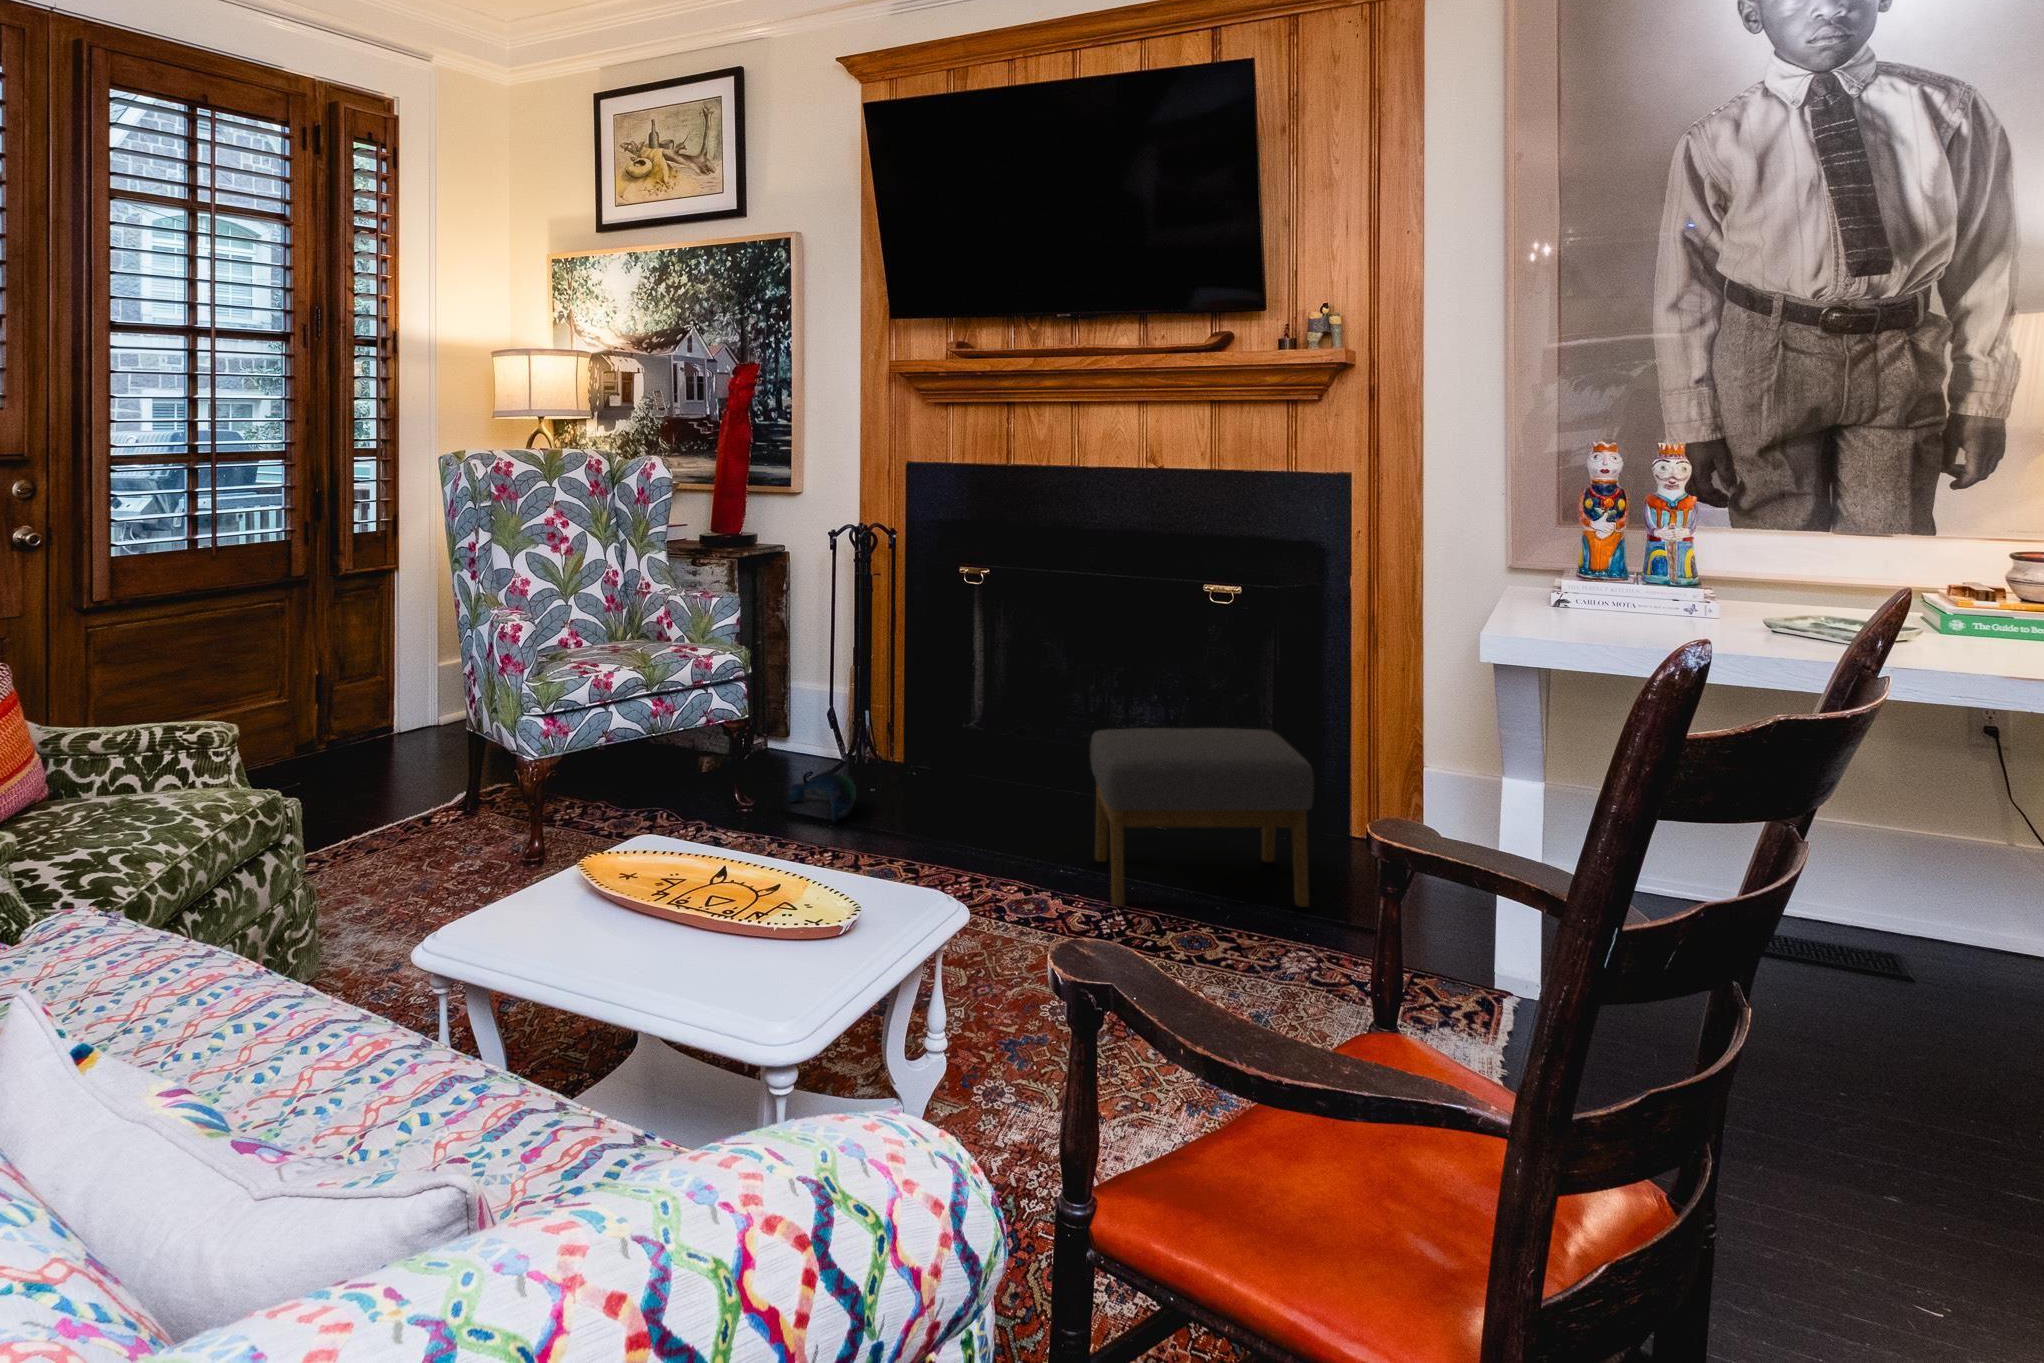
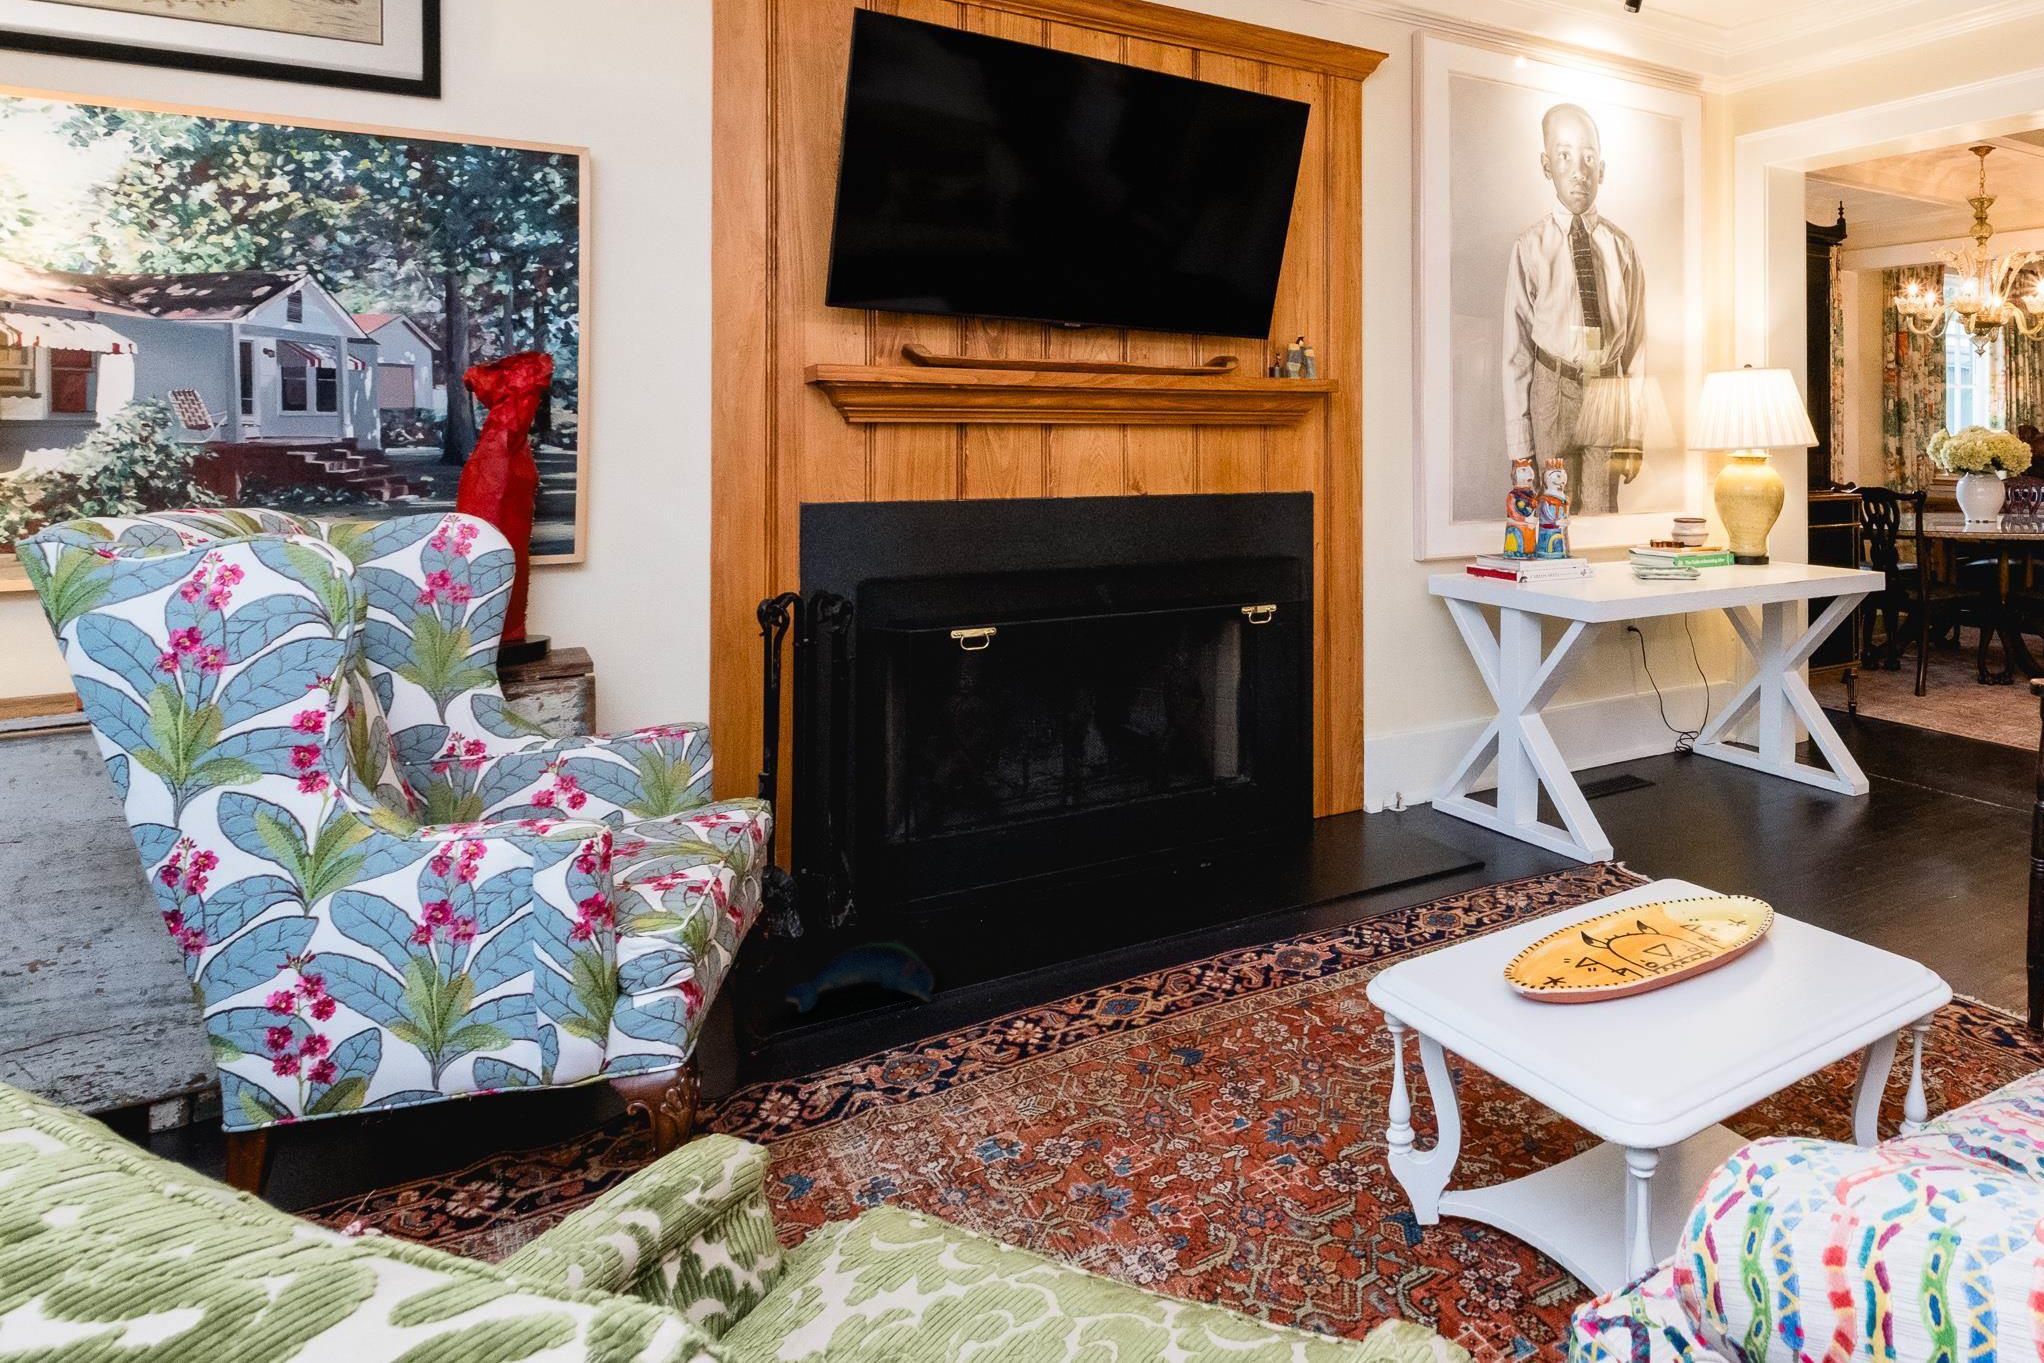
footstool: present [1090,728,1314,907] -> none [1217,731,1419,933]

